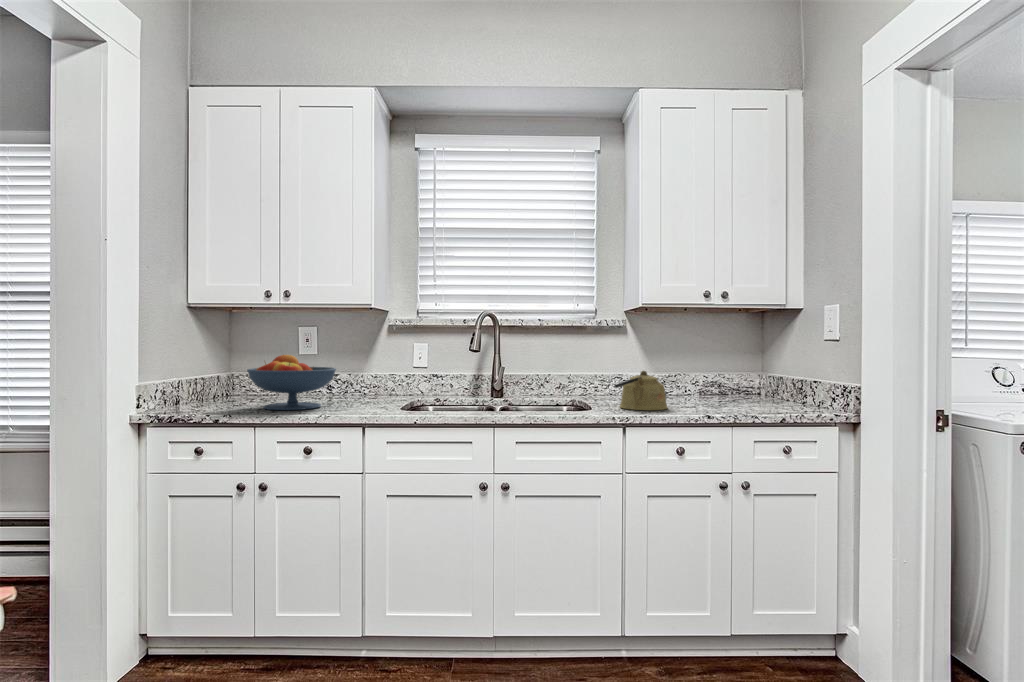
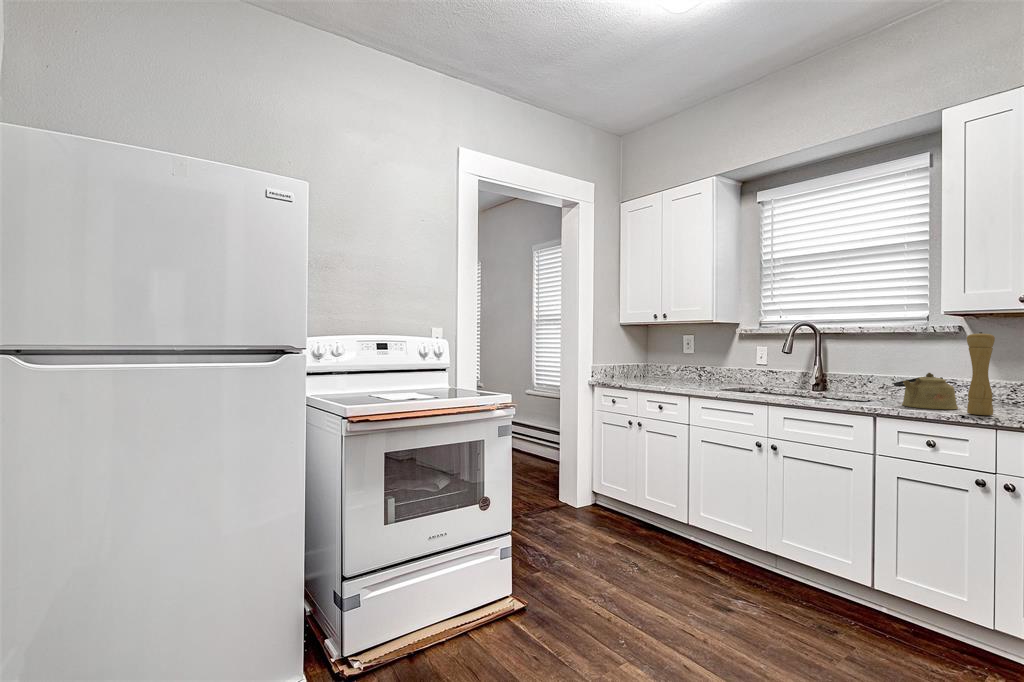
pepper mill: none [697,328,719,413] -> present [967,332,995,415]
fruit bowl: present [247,355,336,410] -> none [635,353,688,386]

